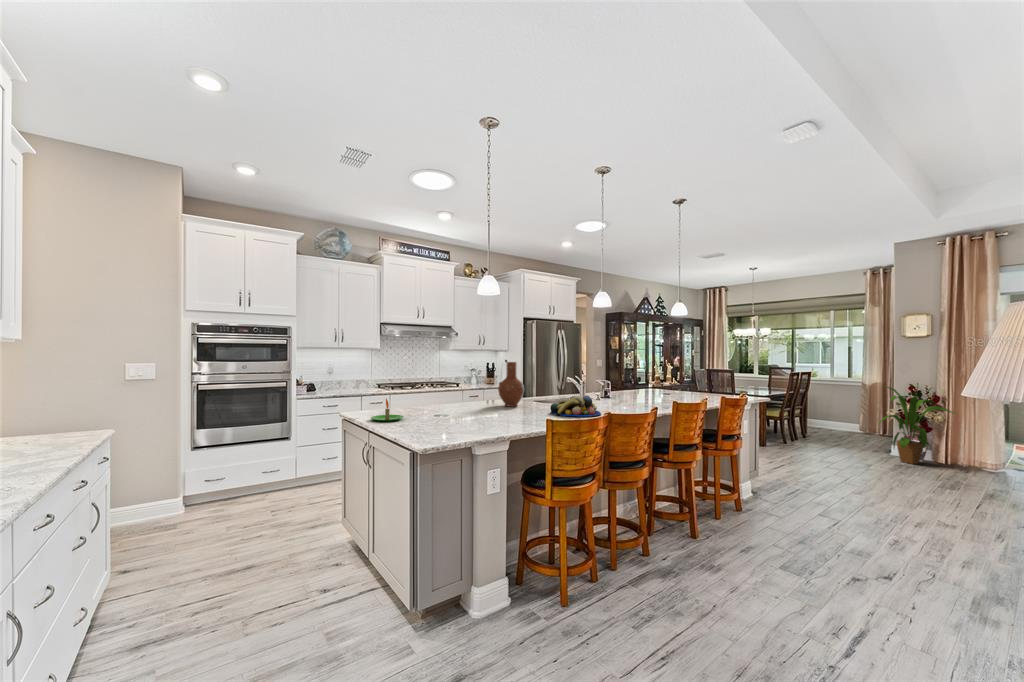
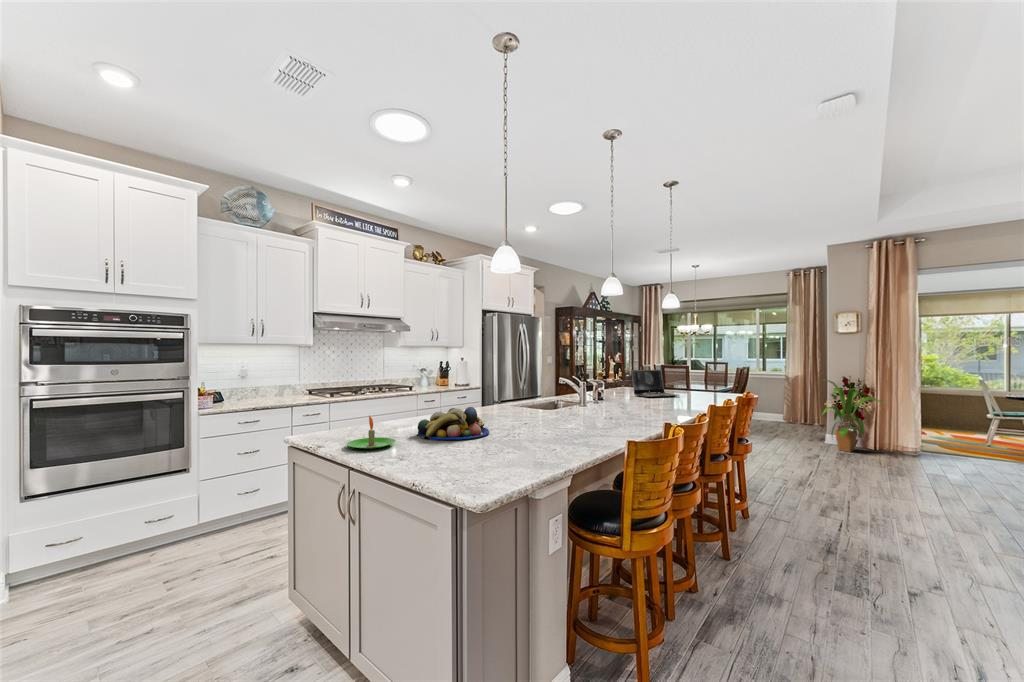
vase: present [498,362,524,406] -> none [492,361,525,416]
laptop: none [648,372,692,397] -> present [632,370,679,397]
fruit bowl: present [550,395,601,417] -> present [417,407,489,440]

